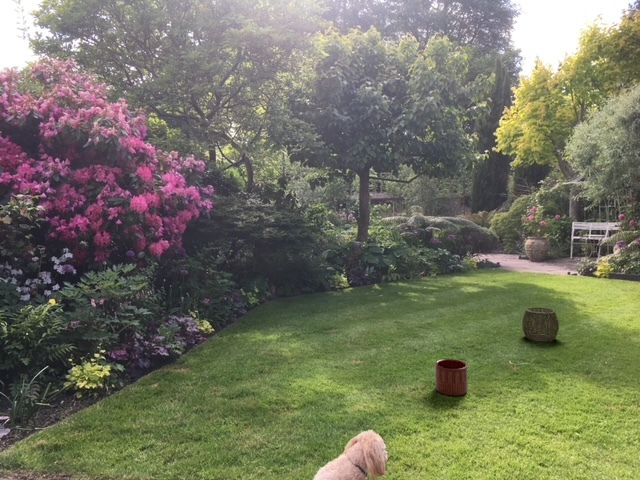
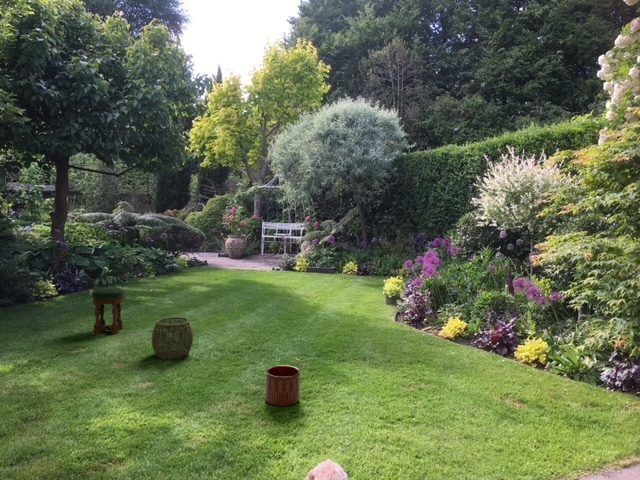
stool: none [352,281,375,319] -> present [92,287,124,334]
woven basket: present [522,307,559,342] -> present [152,317,193,359]

